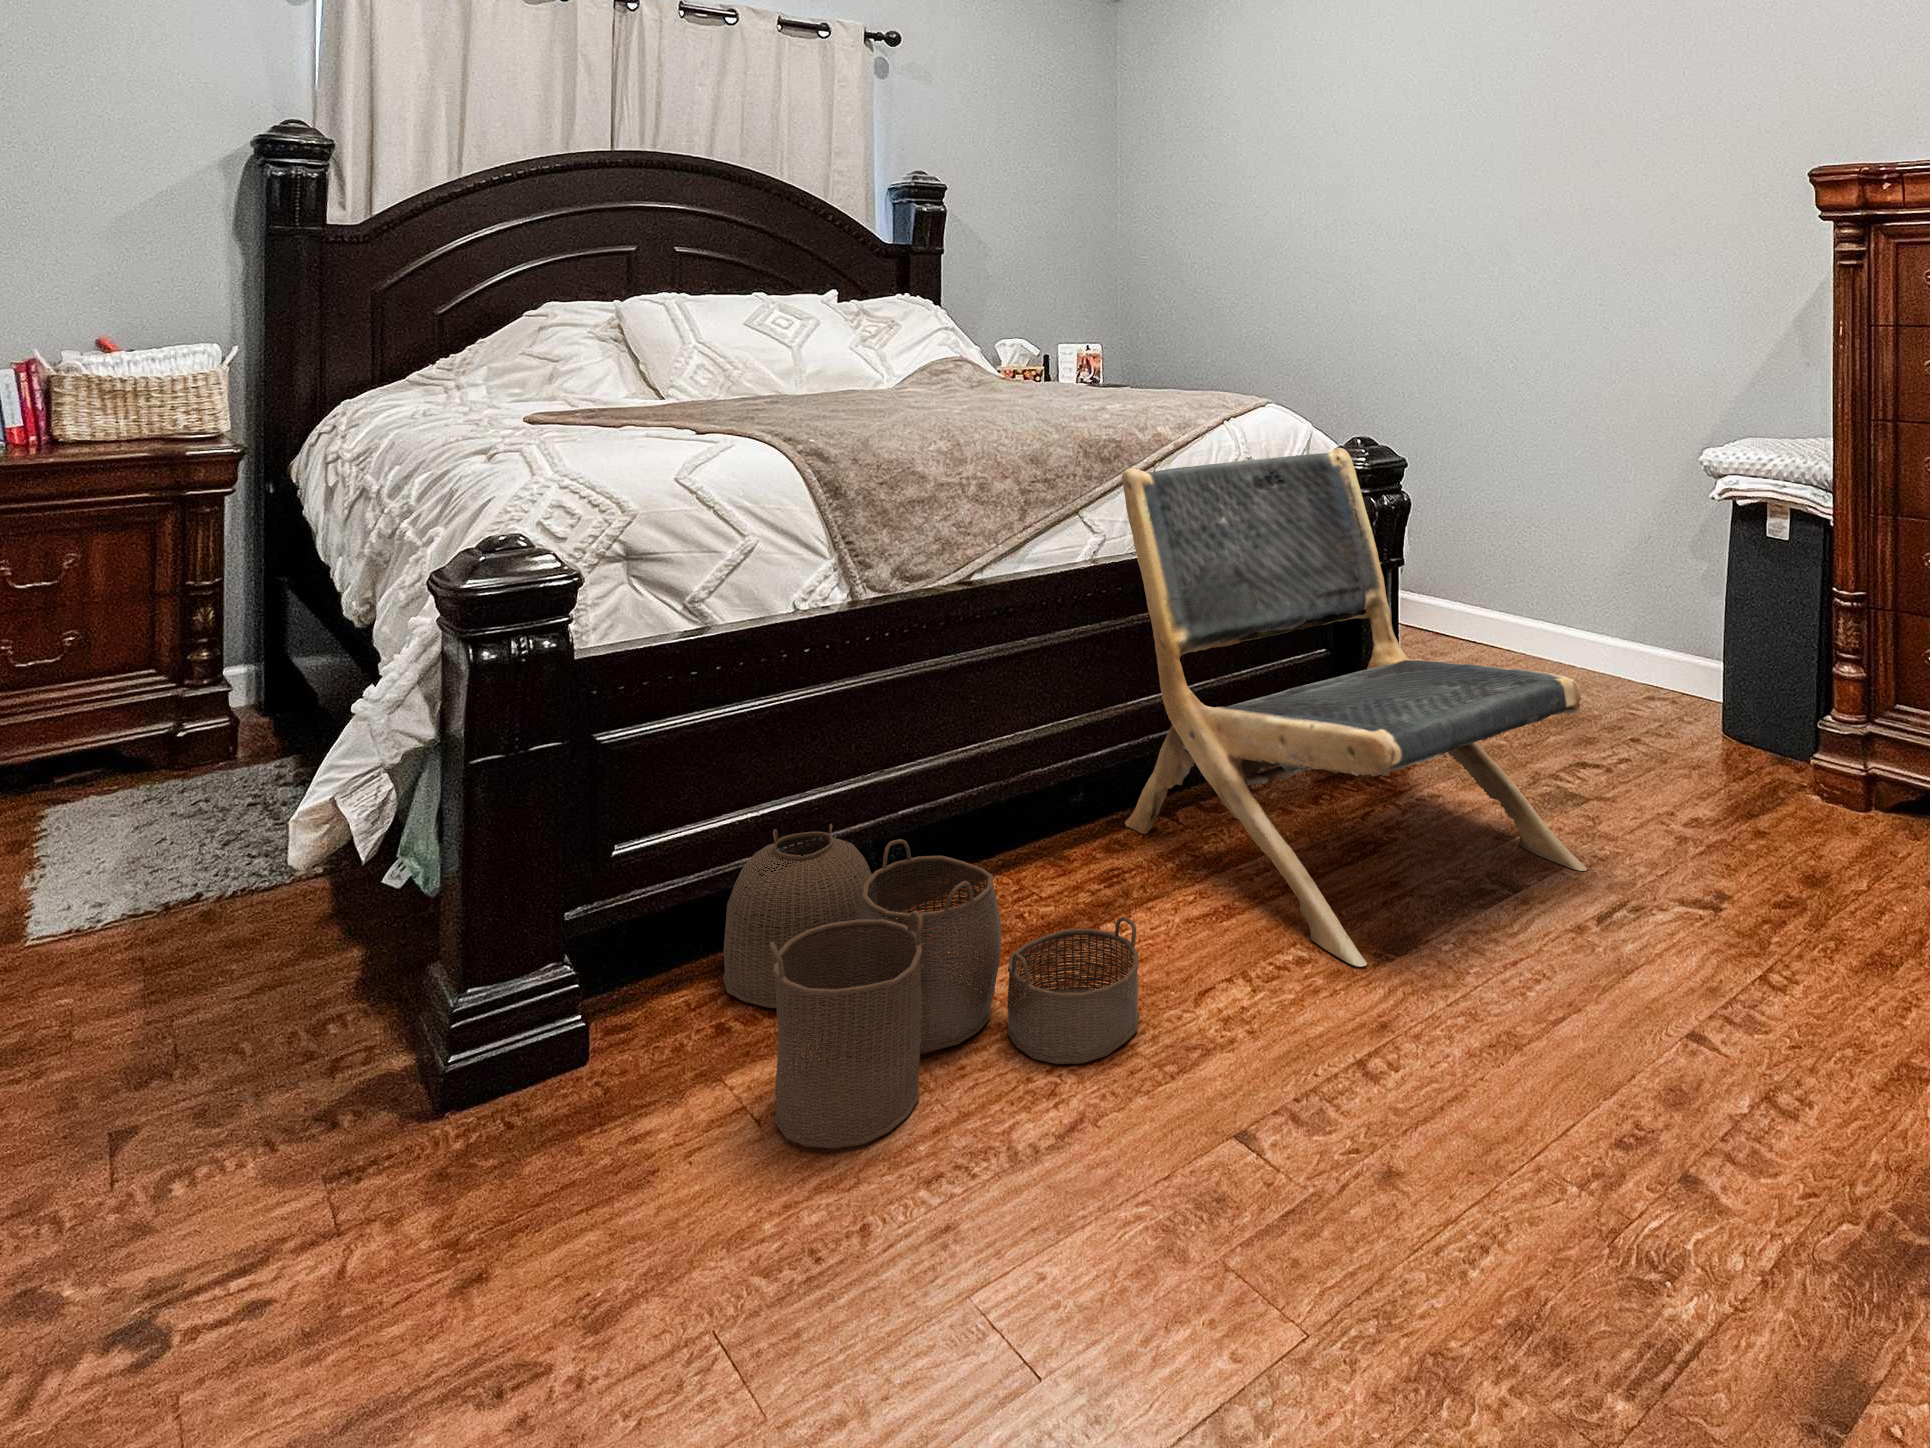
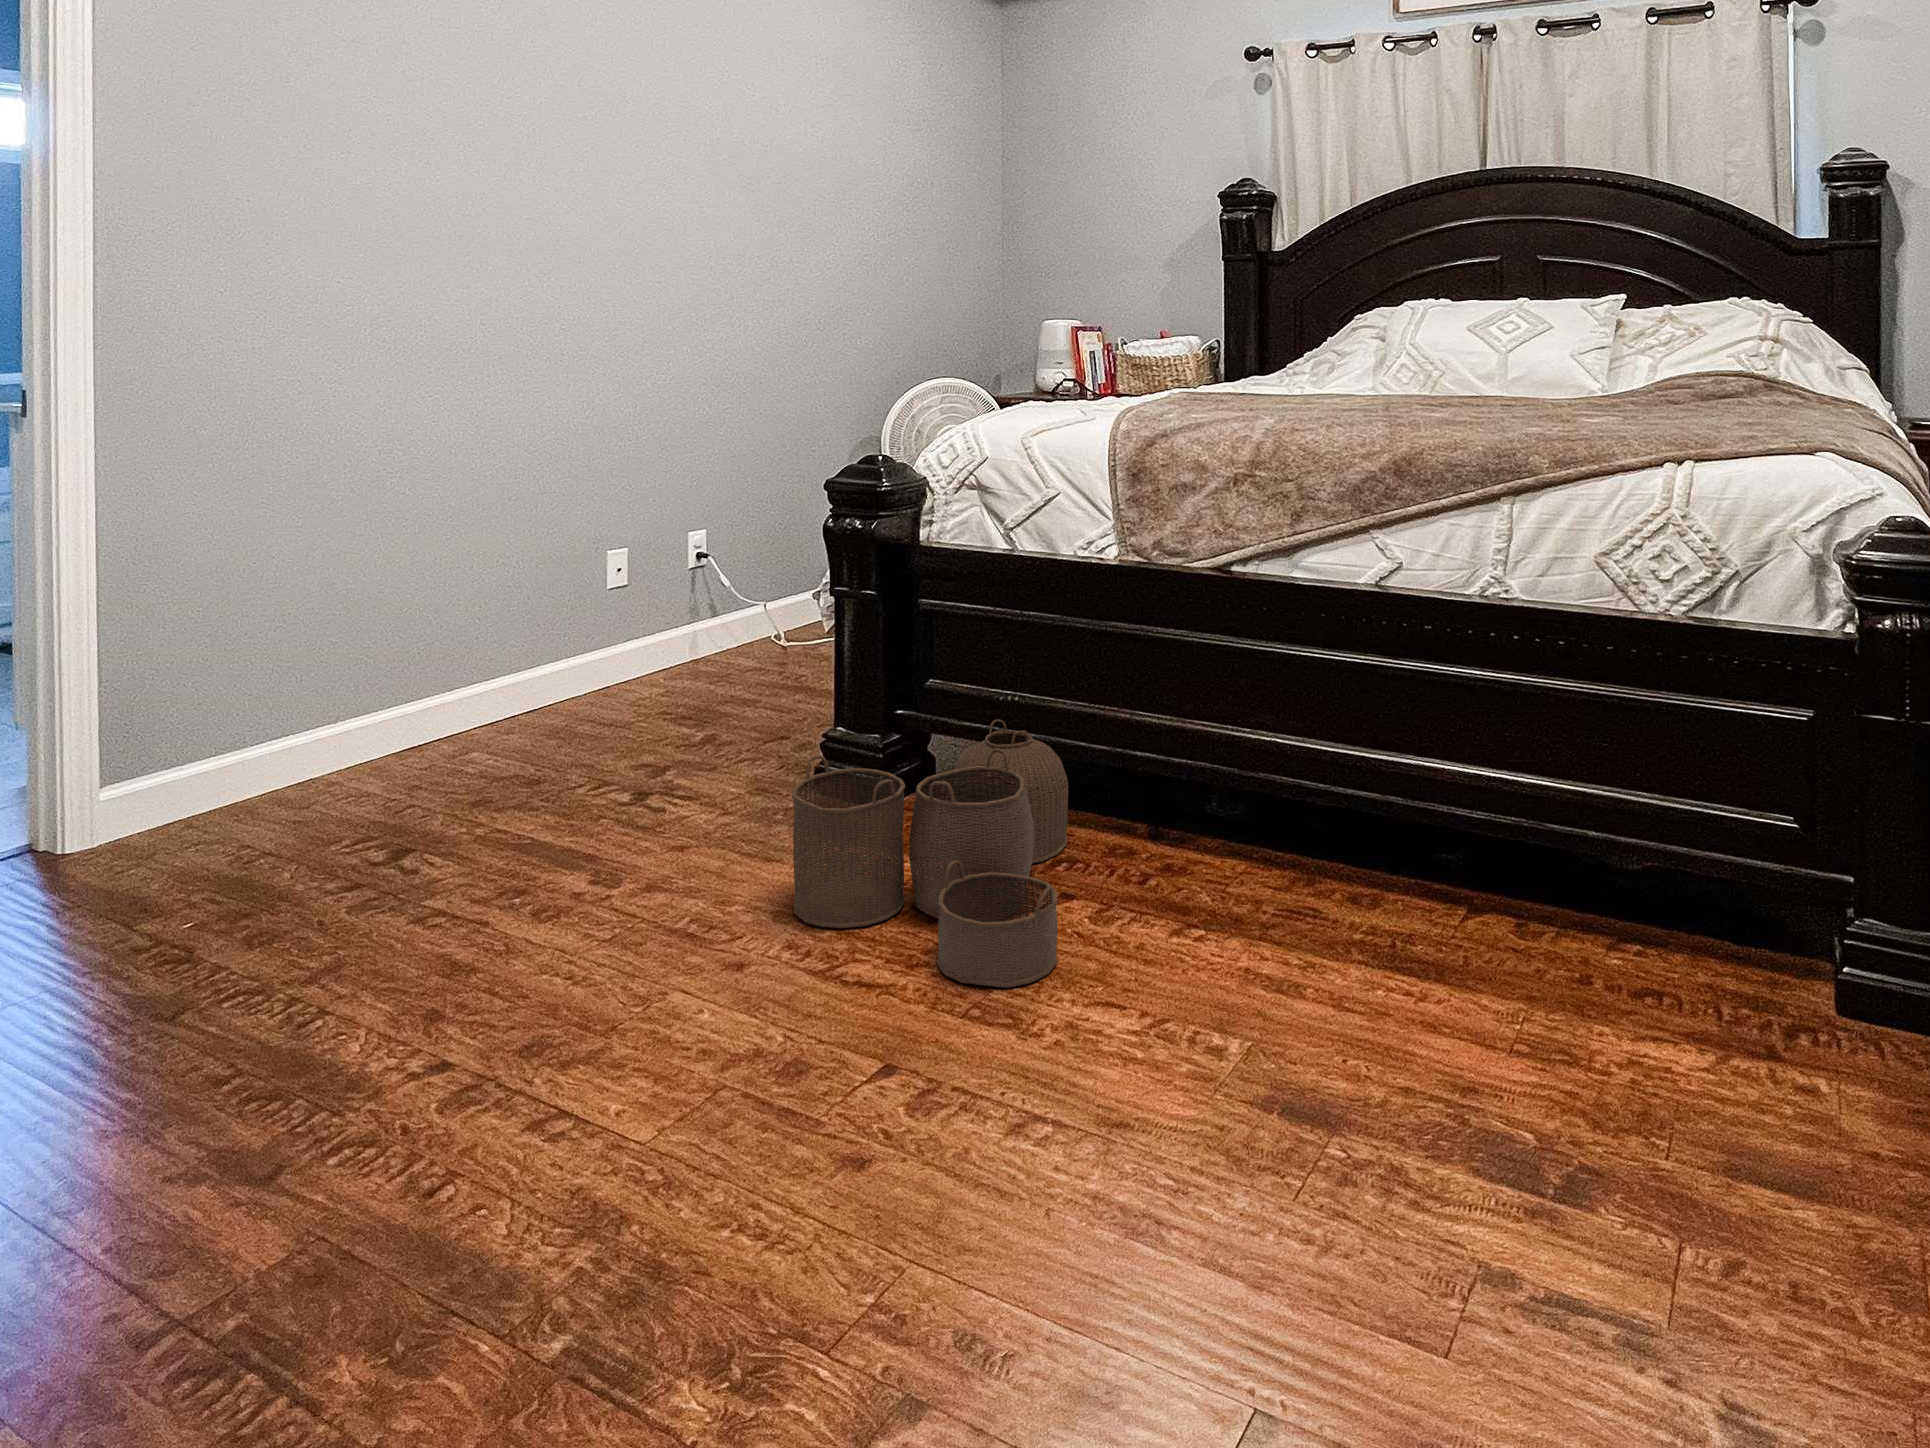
lounge chair: present [1122,448,1587,966] -> none [1214,483,1755,1247]

